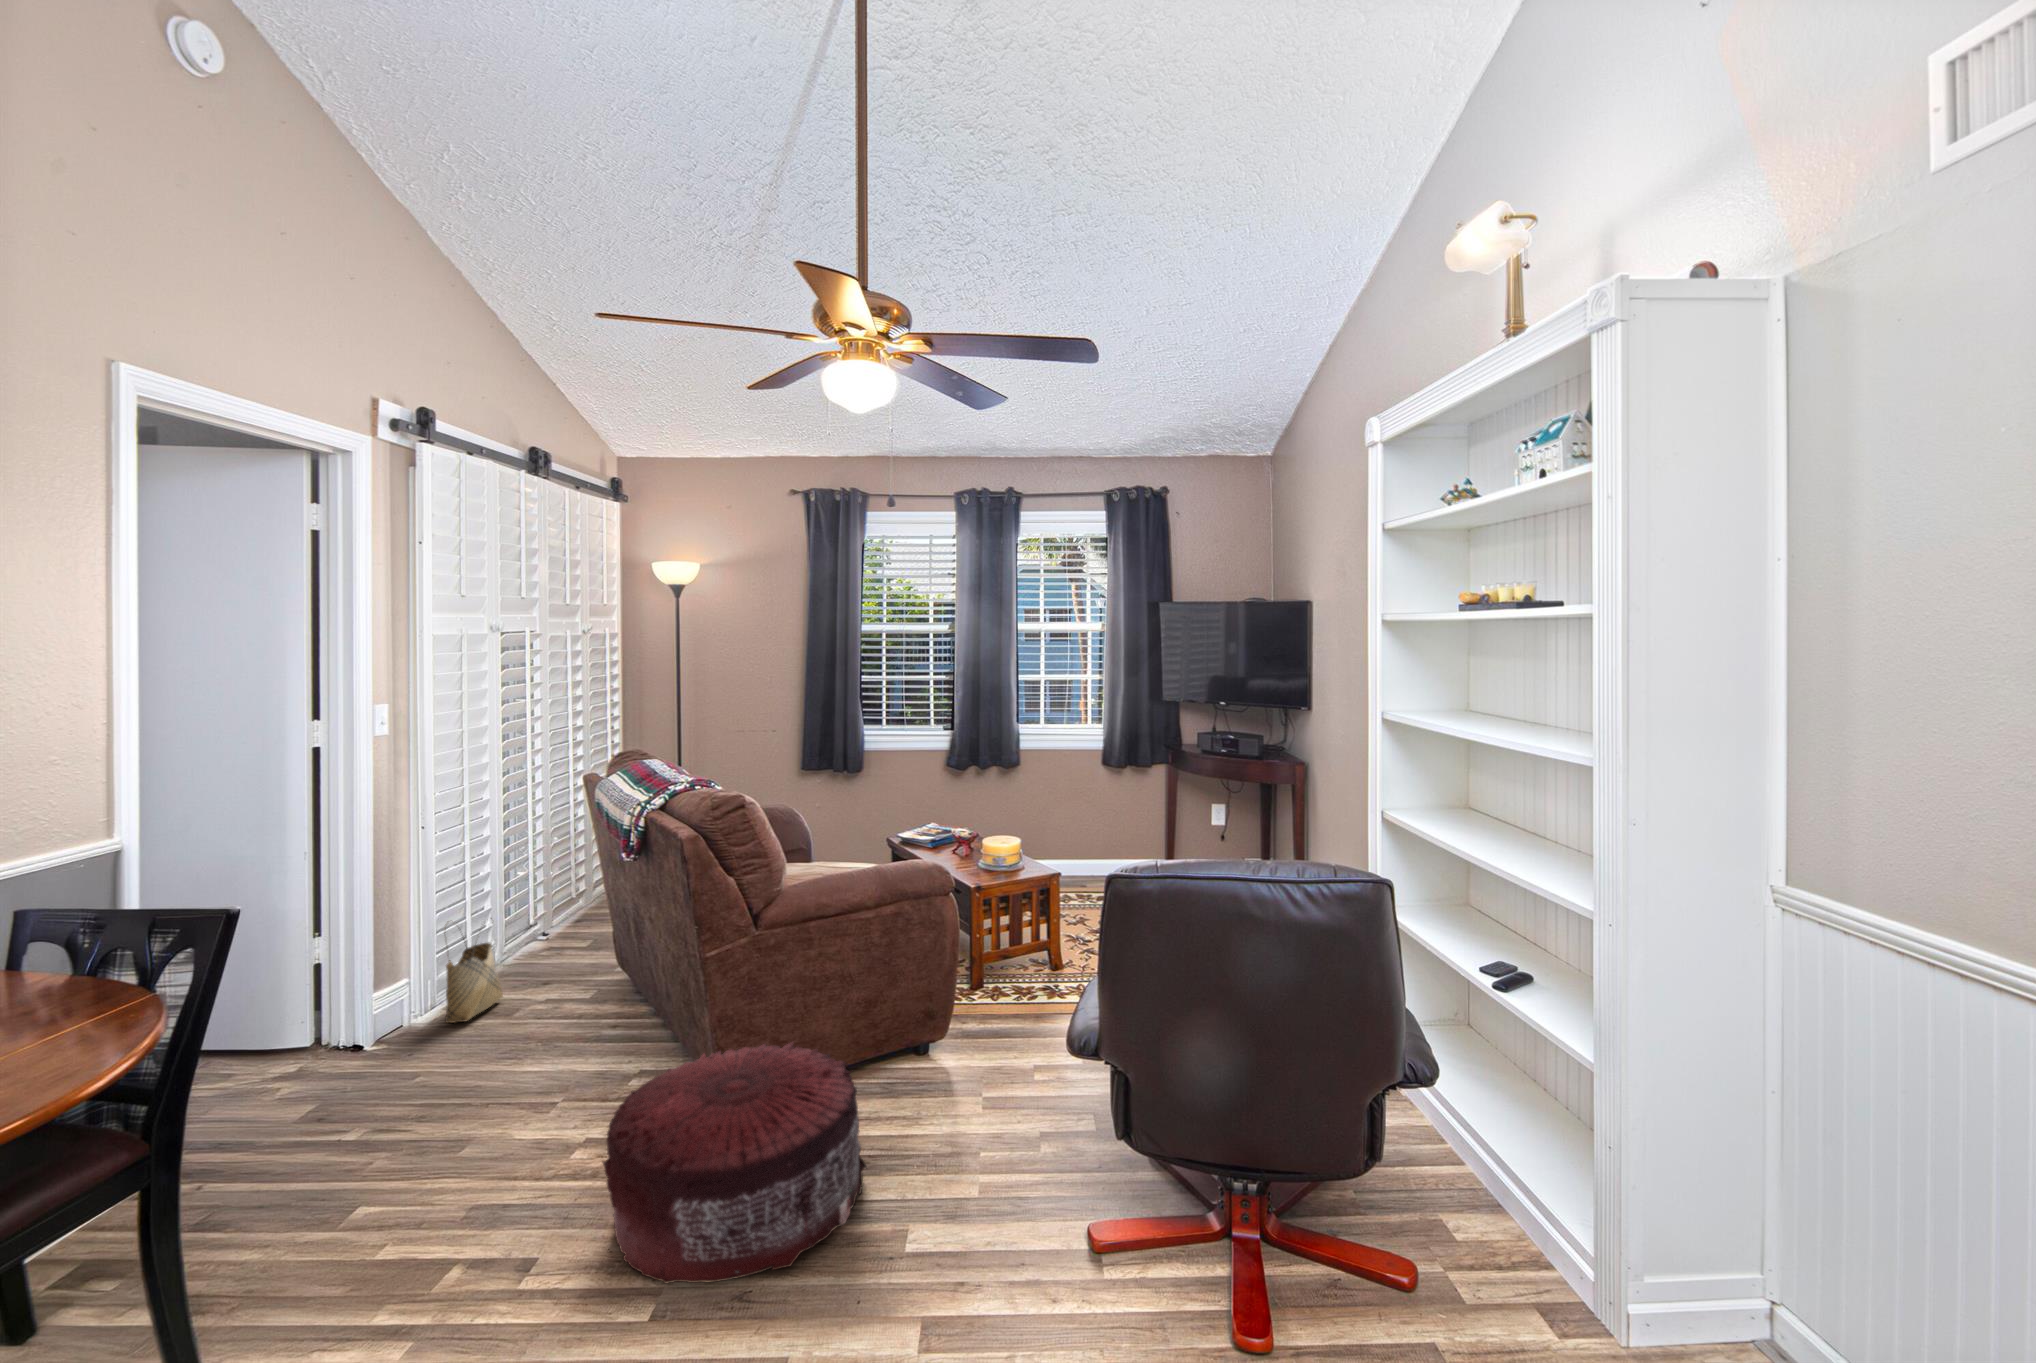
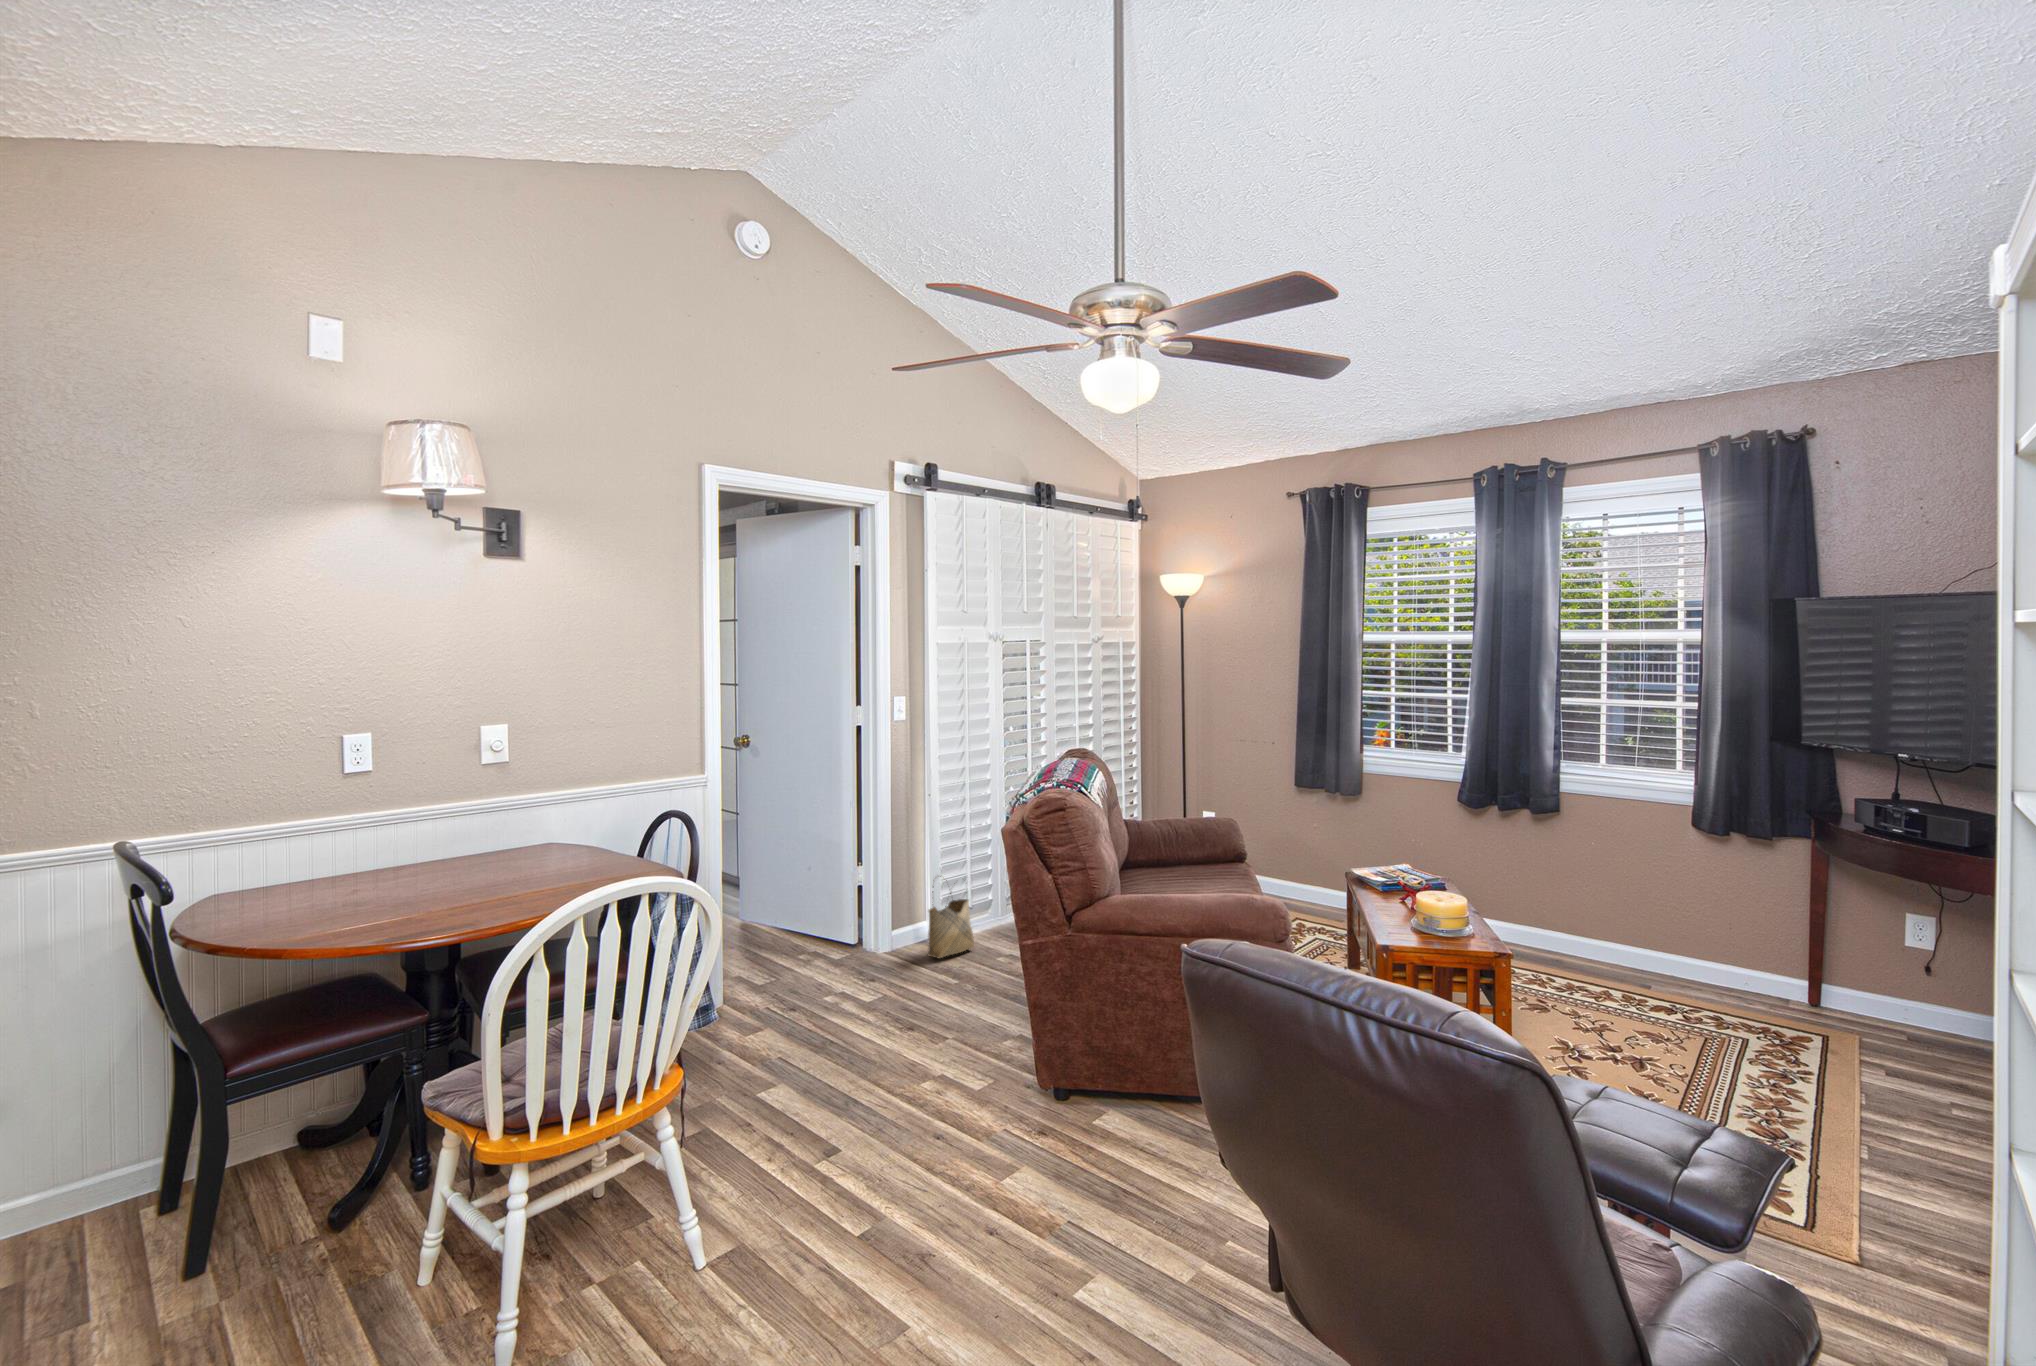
pouf: present [603,1042,866,1283] -> none [876,1031,1104,1250]

